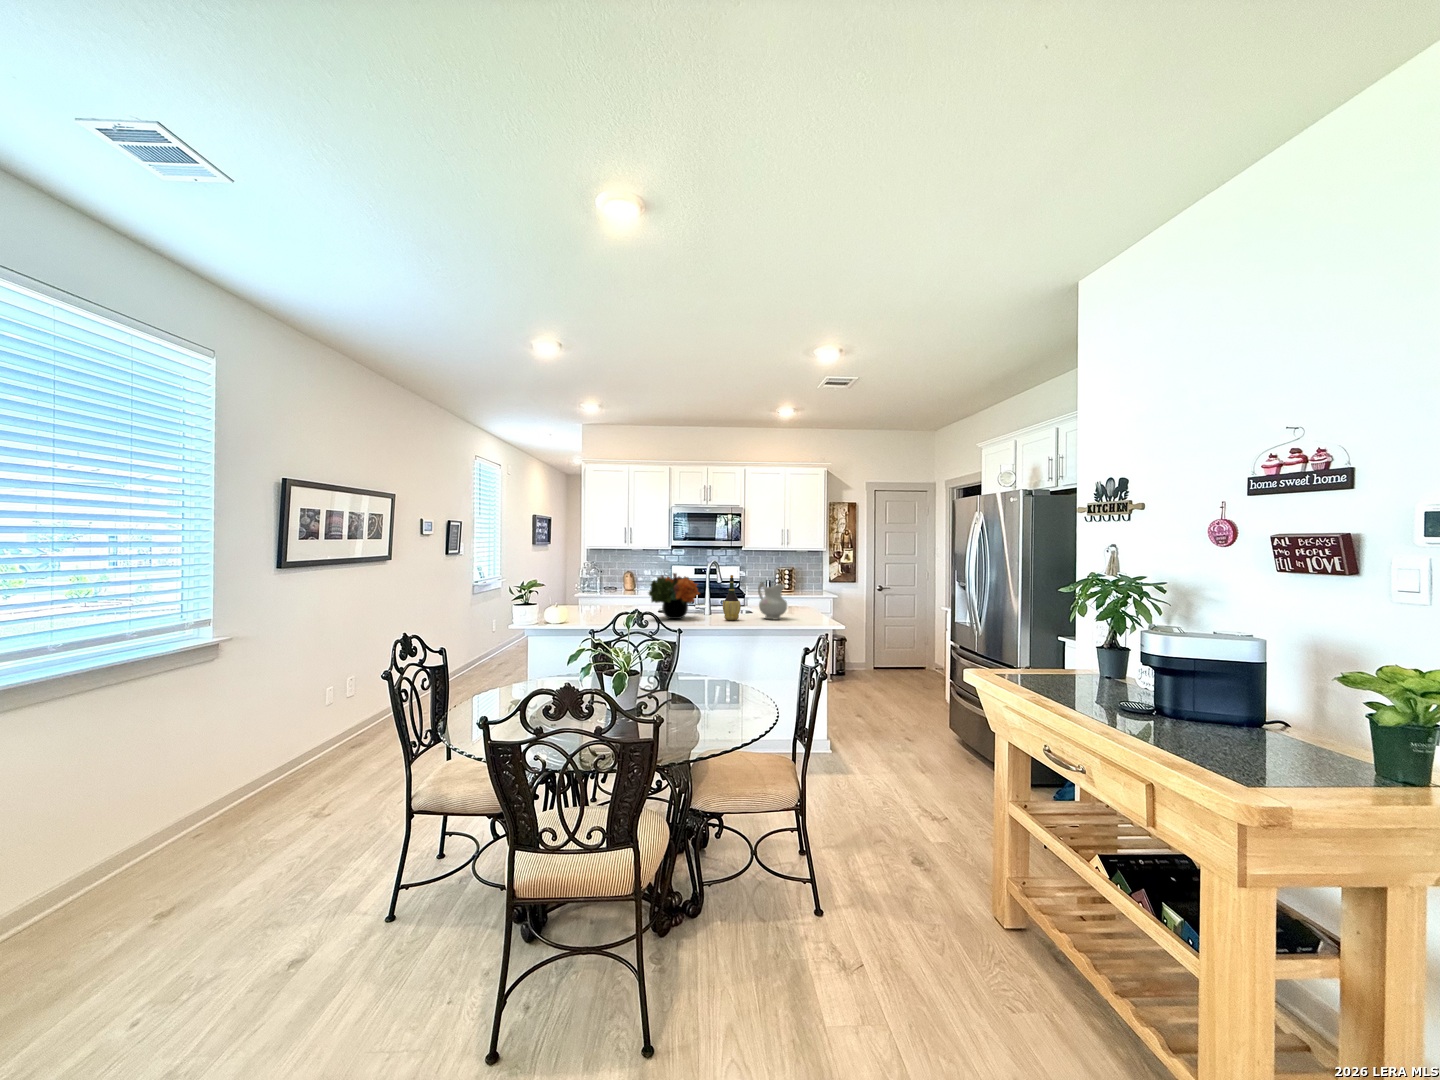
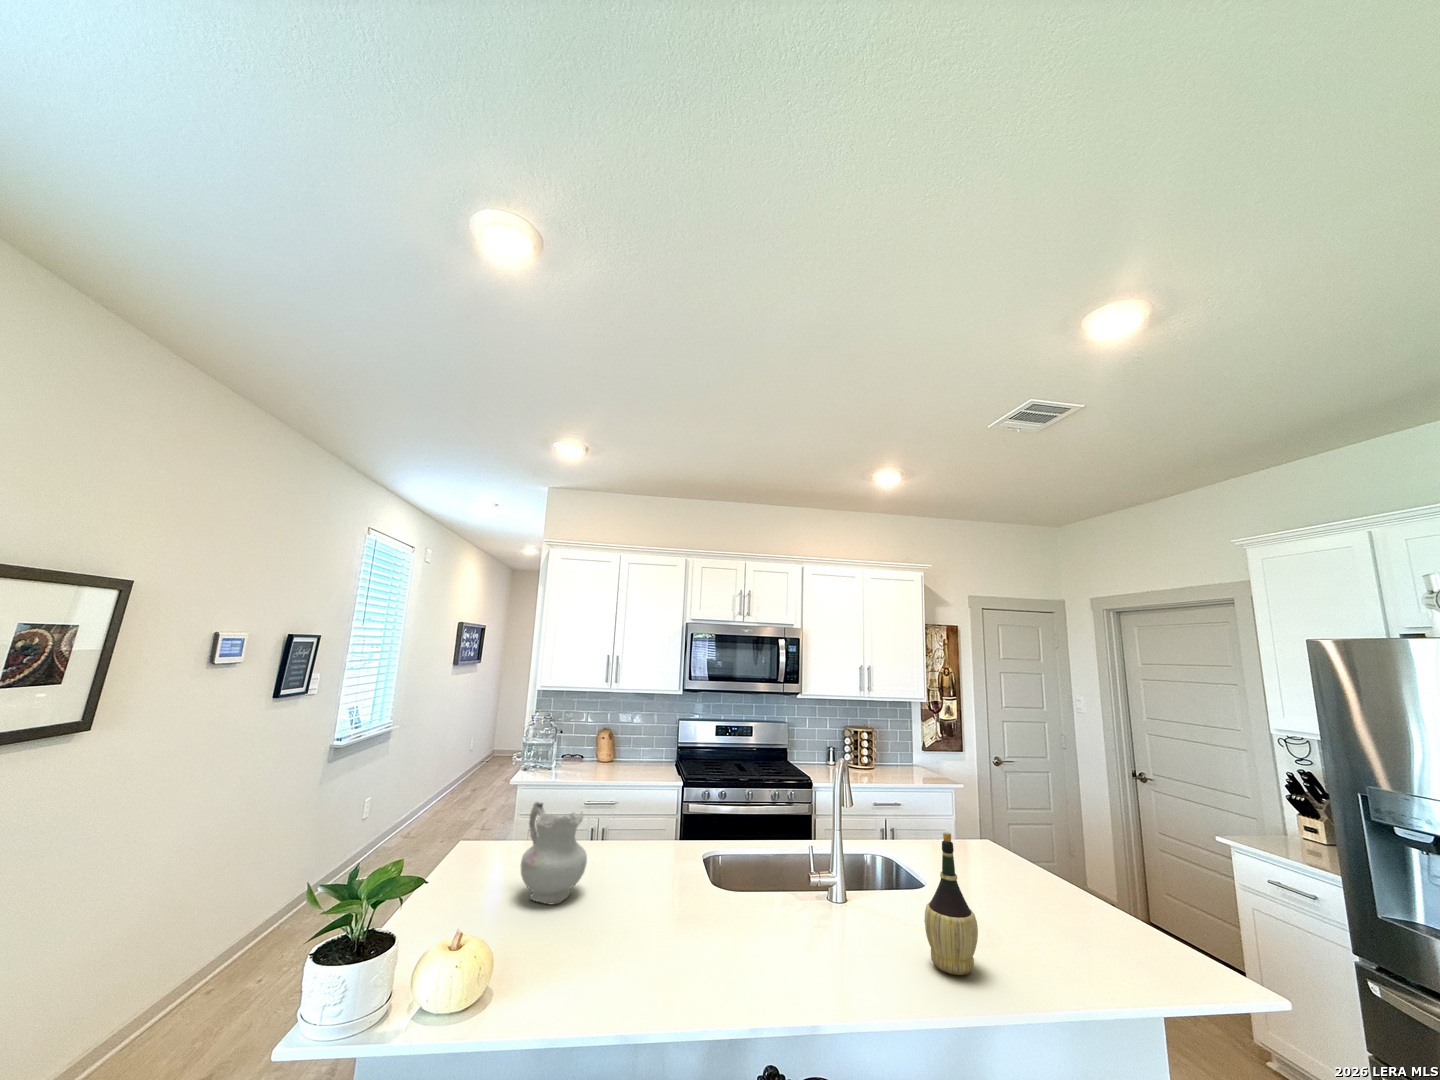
flower arrangement: present [649,573,699,619] -> none [720,816,860,963]
ceramic pitcher: present [758,582,787,620] -> present [521,802,587,905]

